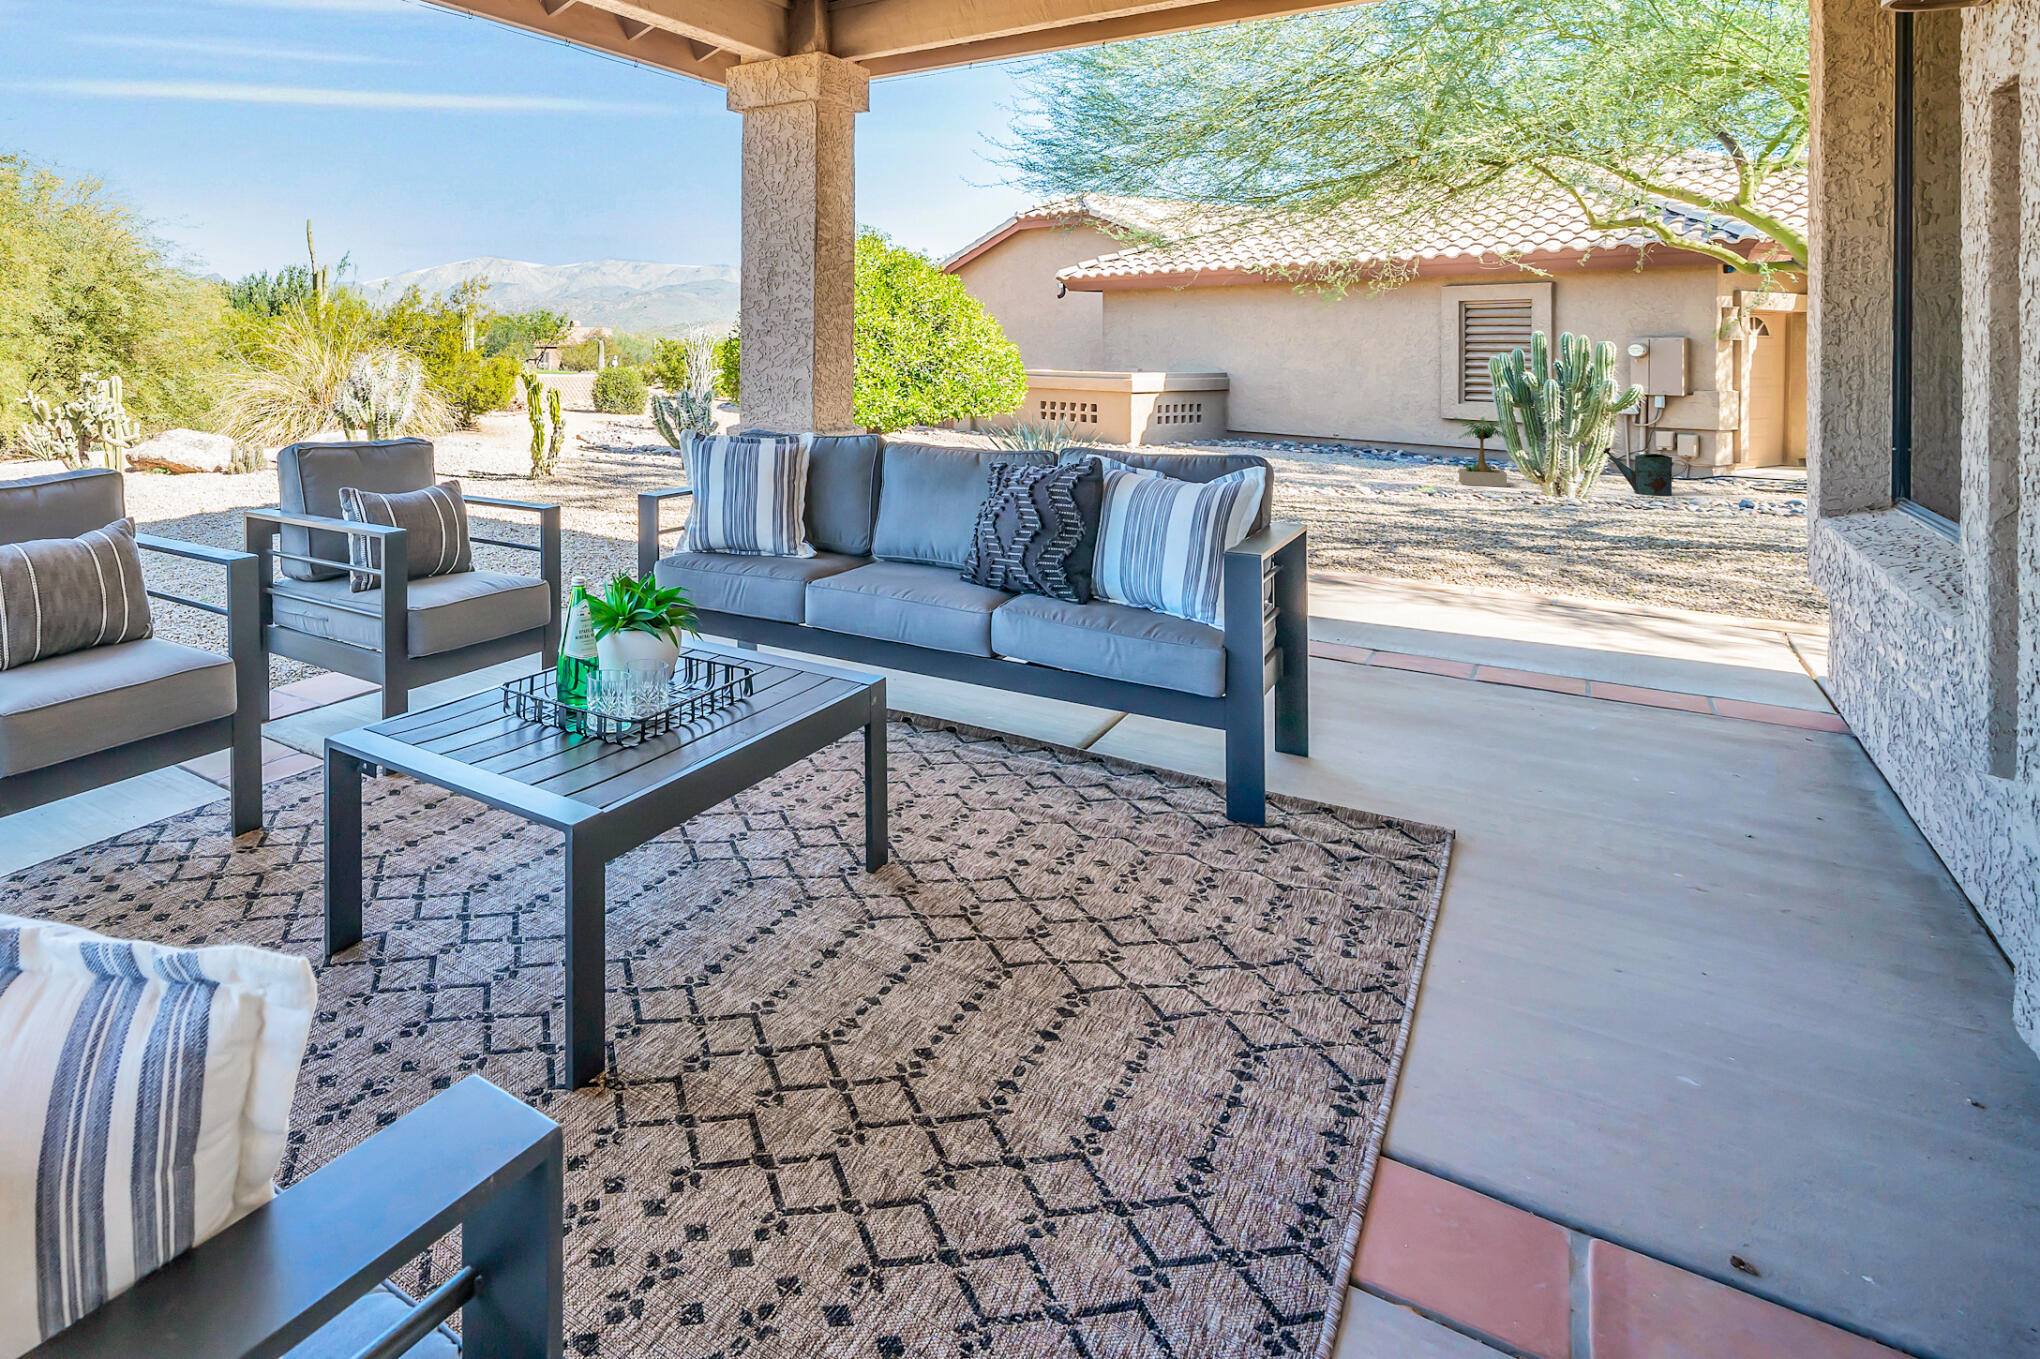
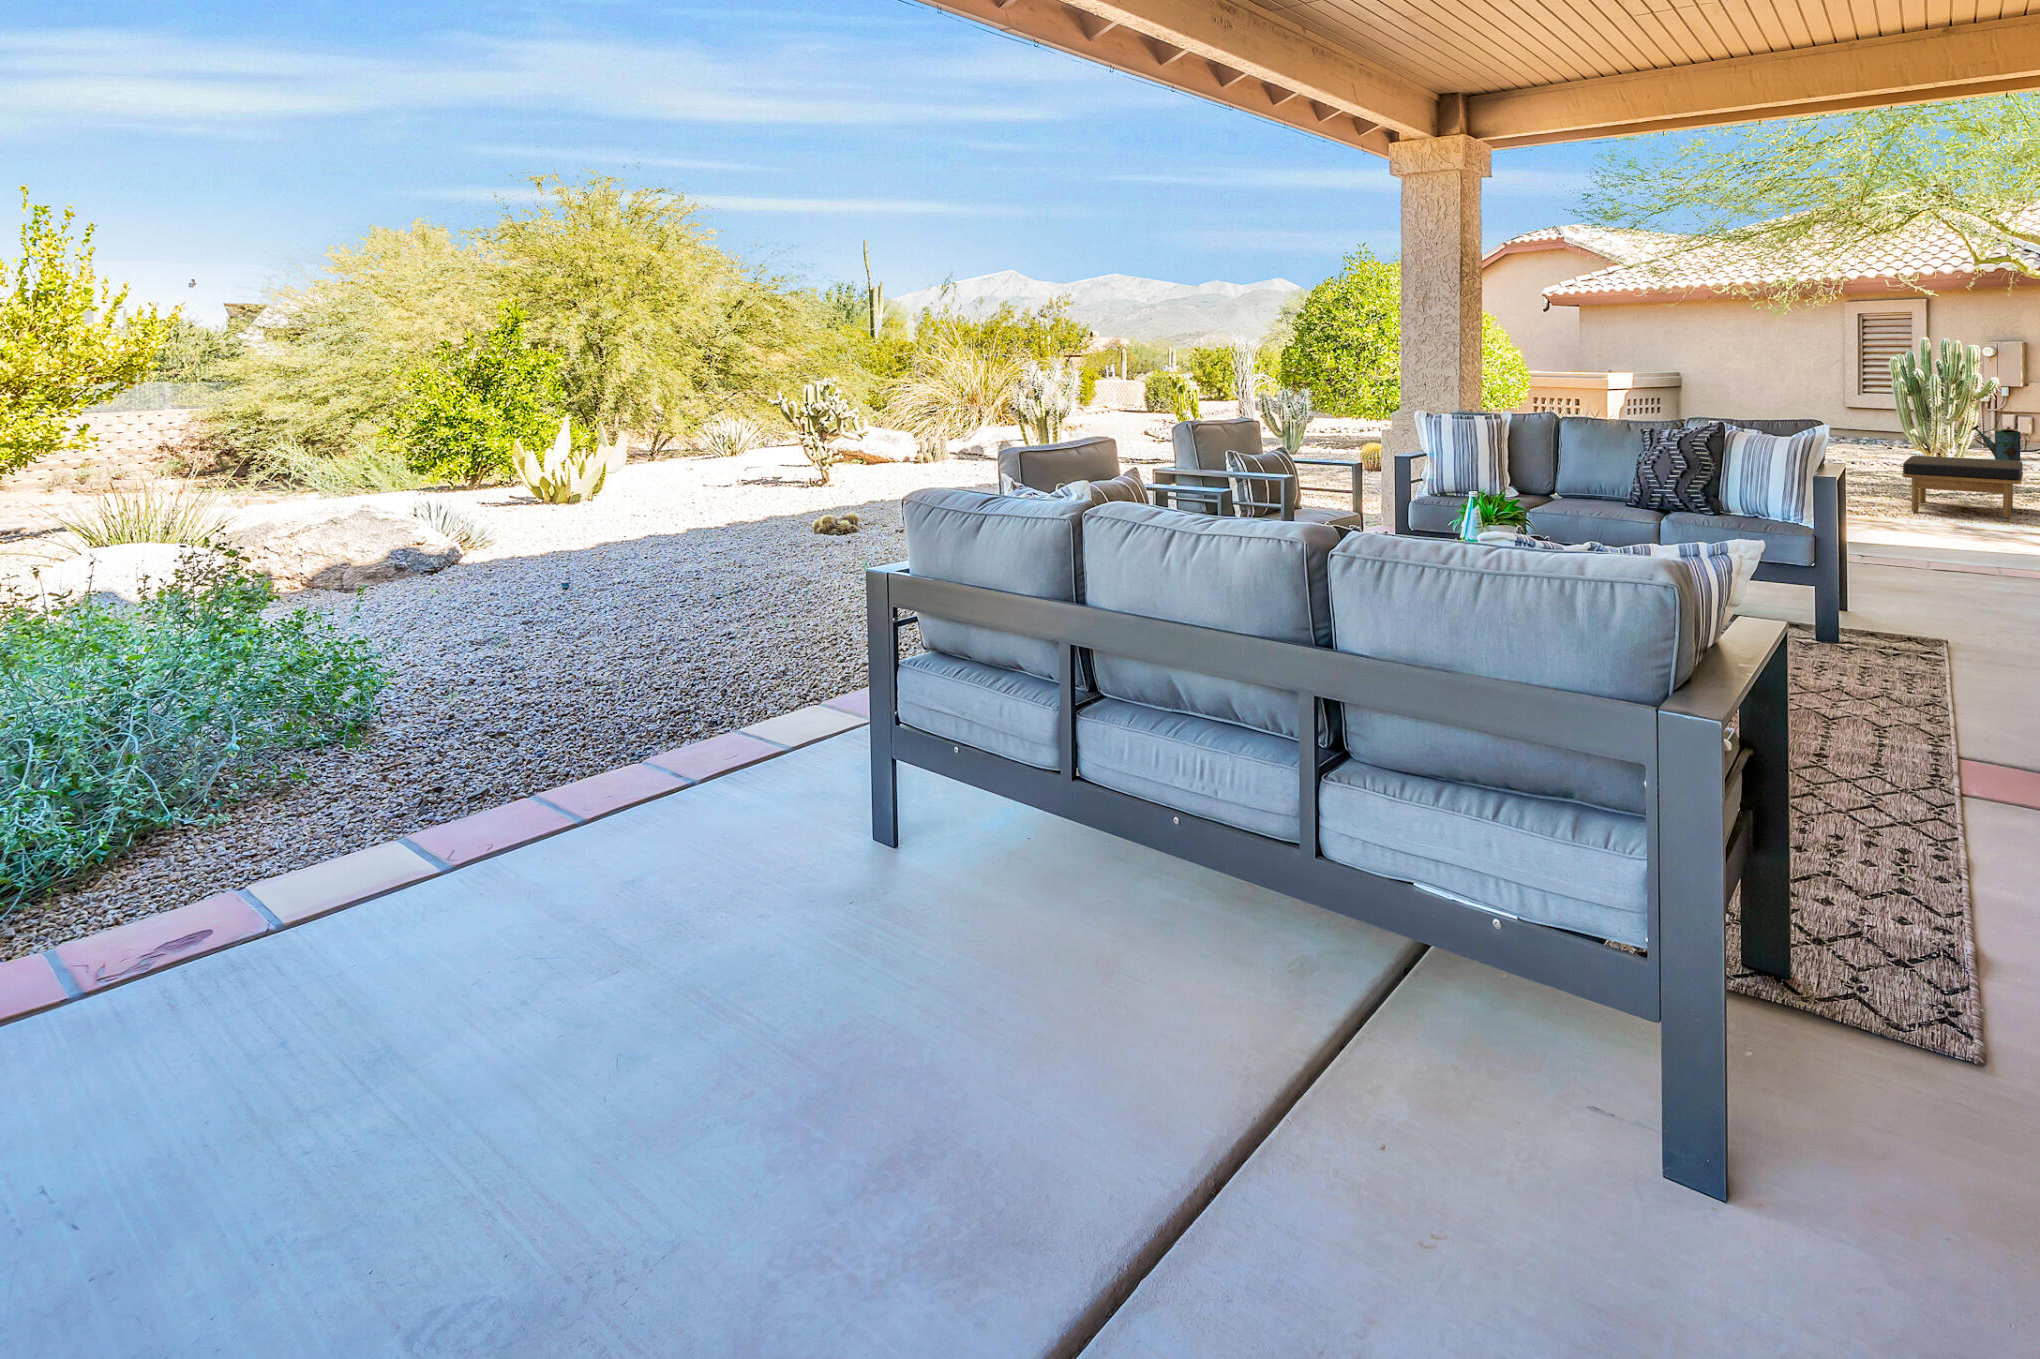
potted plant: present [1454,417,1508,487] -> none [1864,403,1913,456]
ottoman: none [1468,494,1657,589] -> present [1902,456,2023,518]

